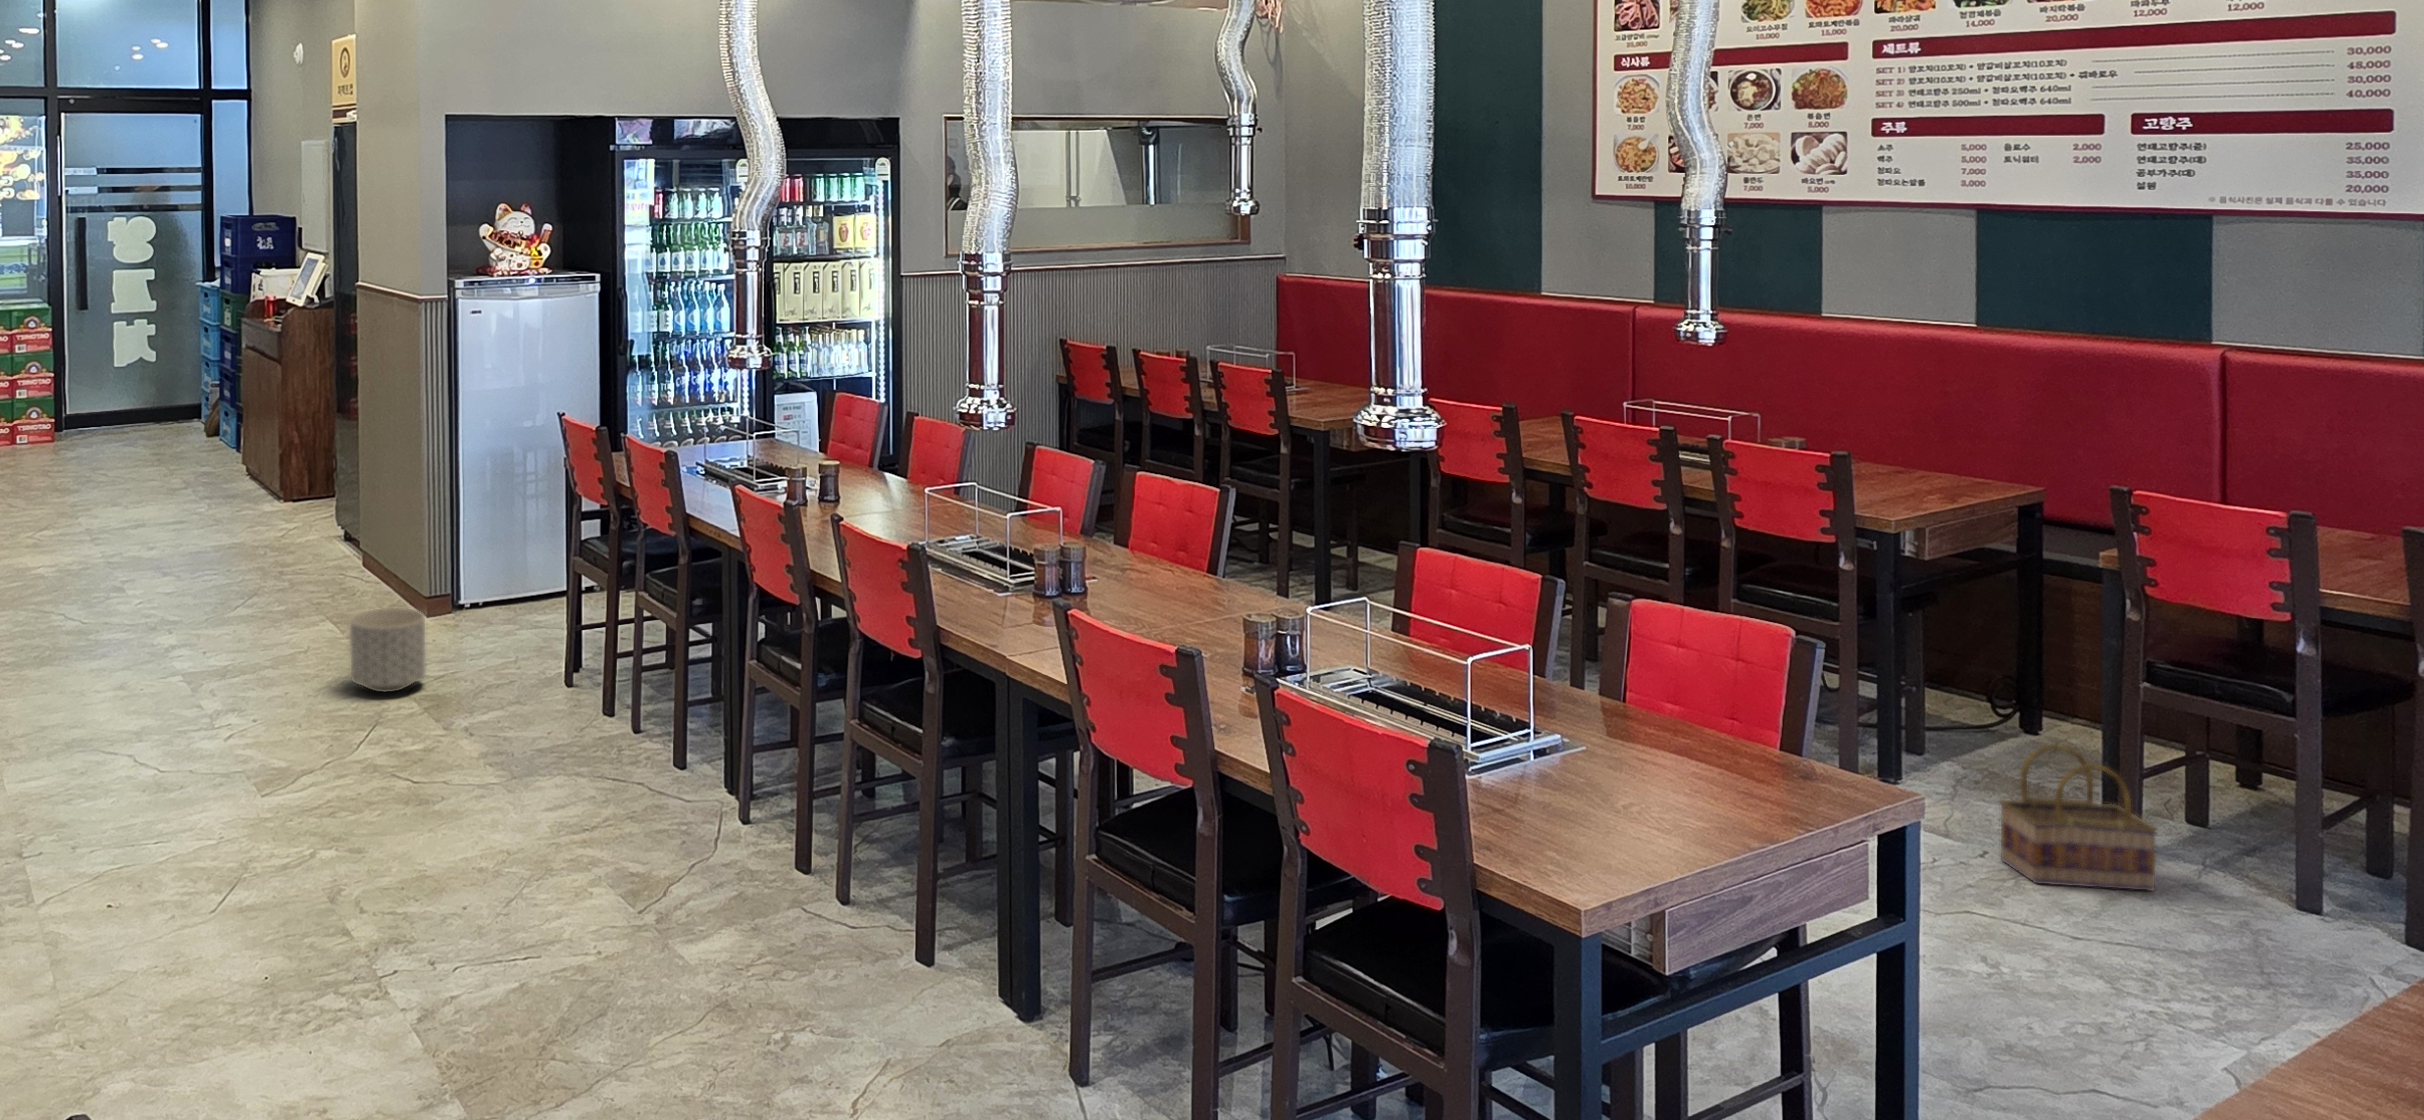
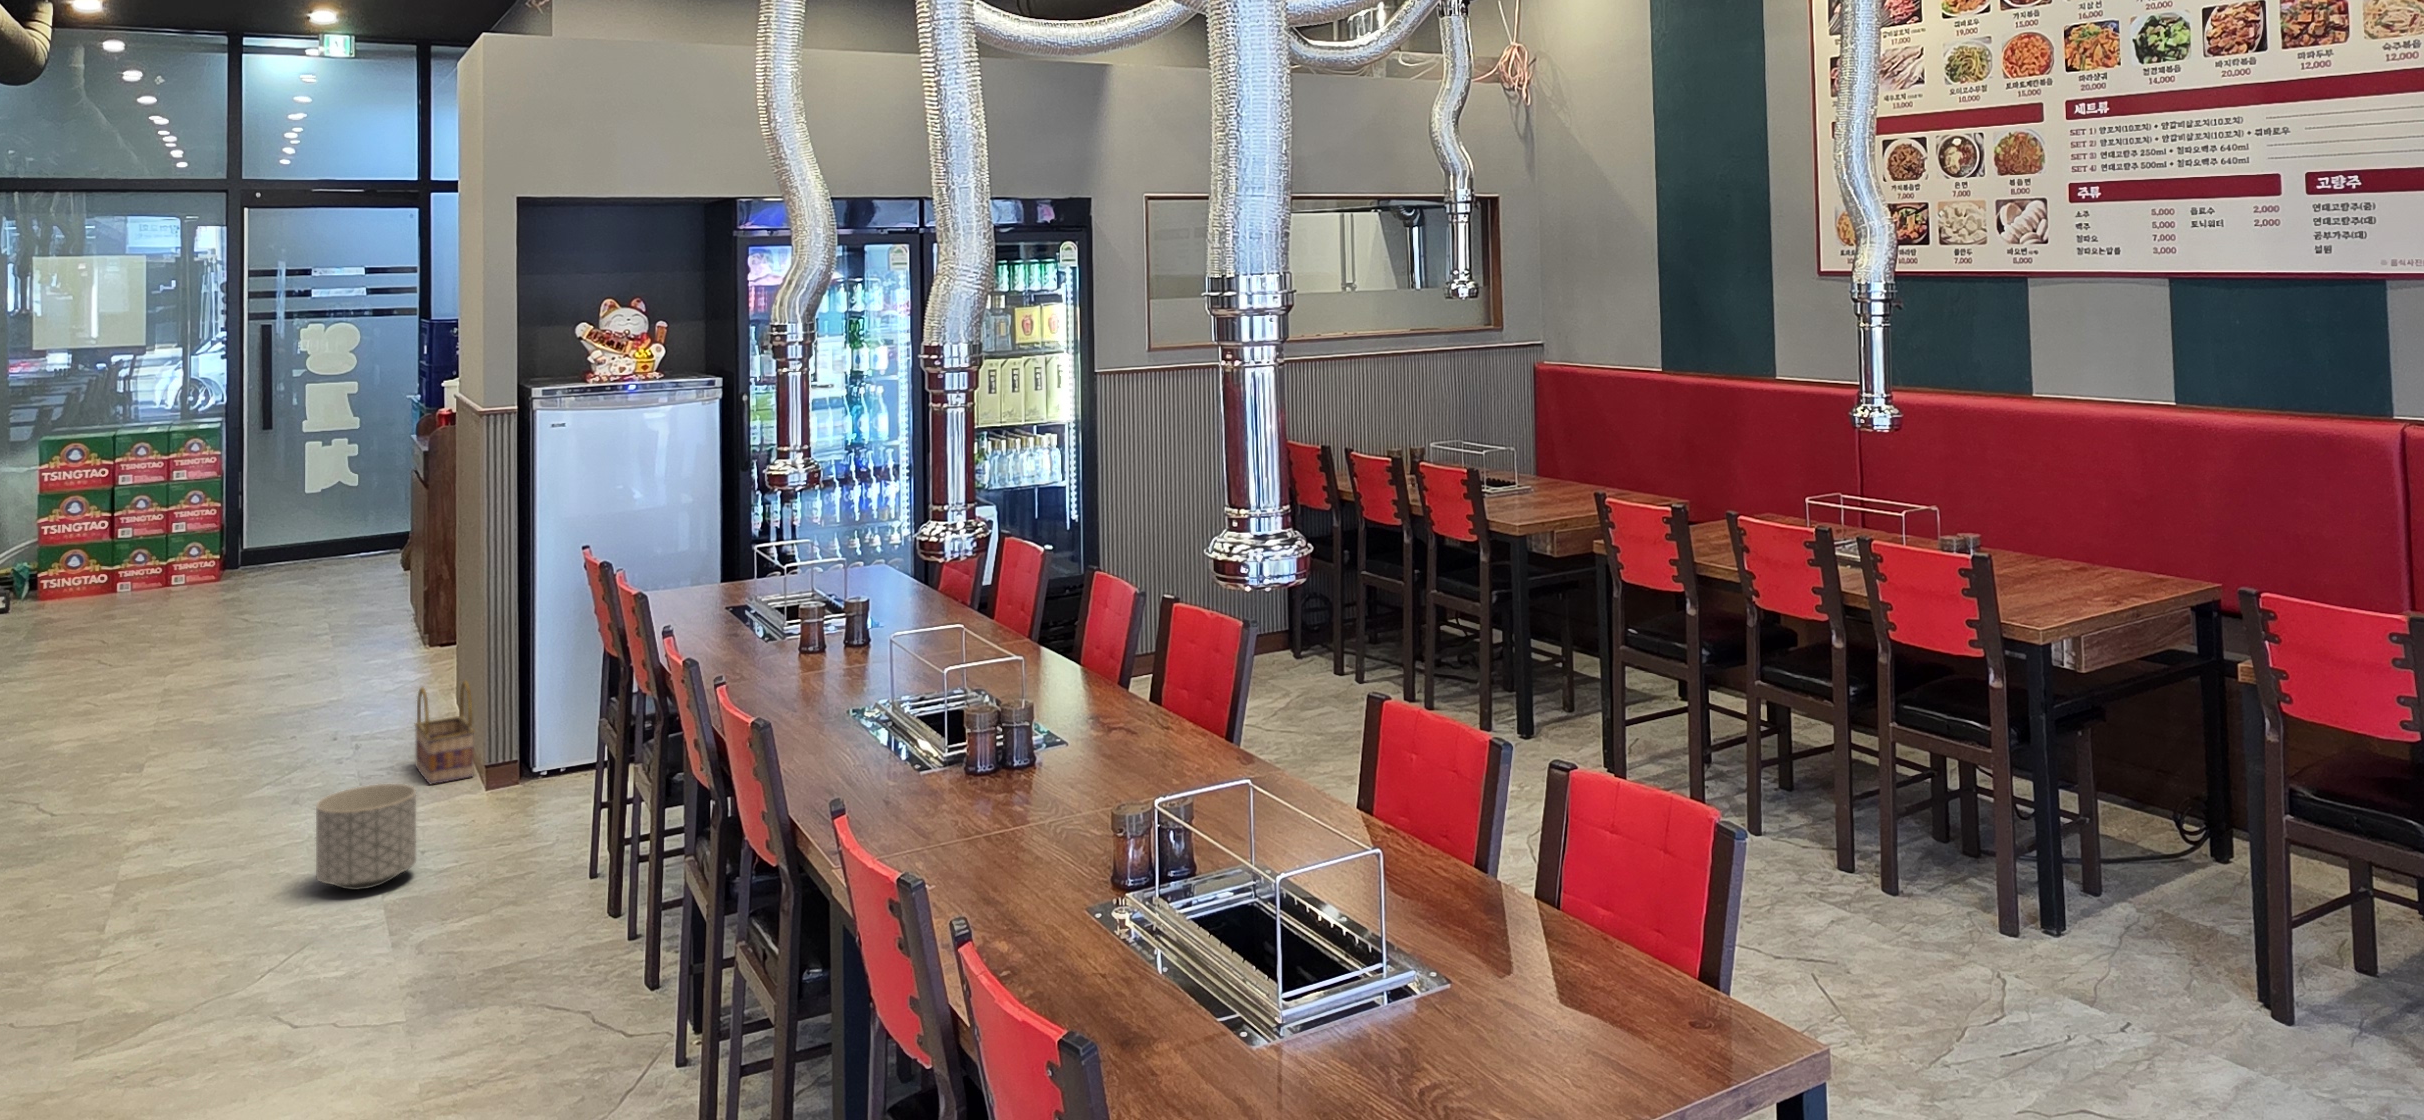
basket: present [2000,745,2157,890] -> present [415,681,474,784]

